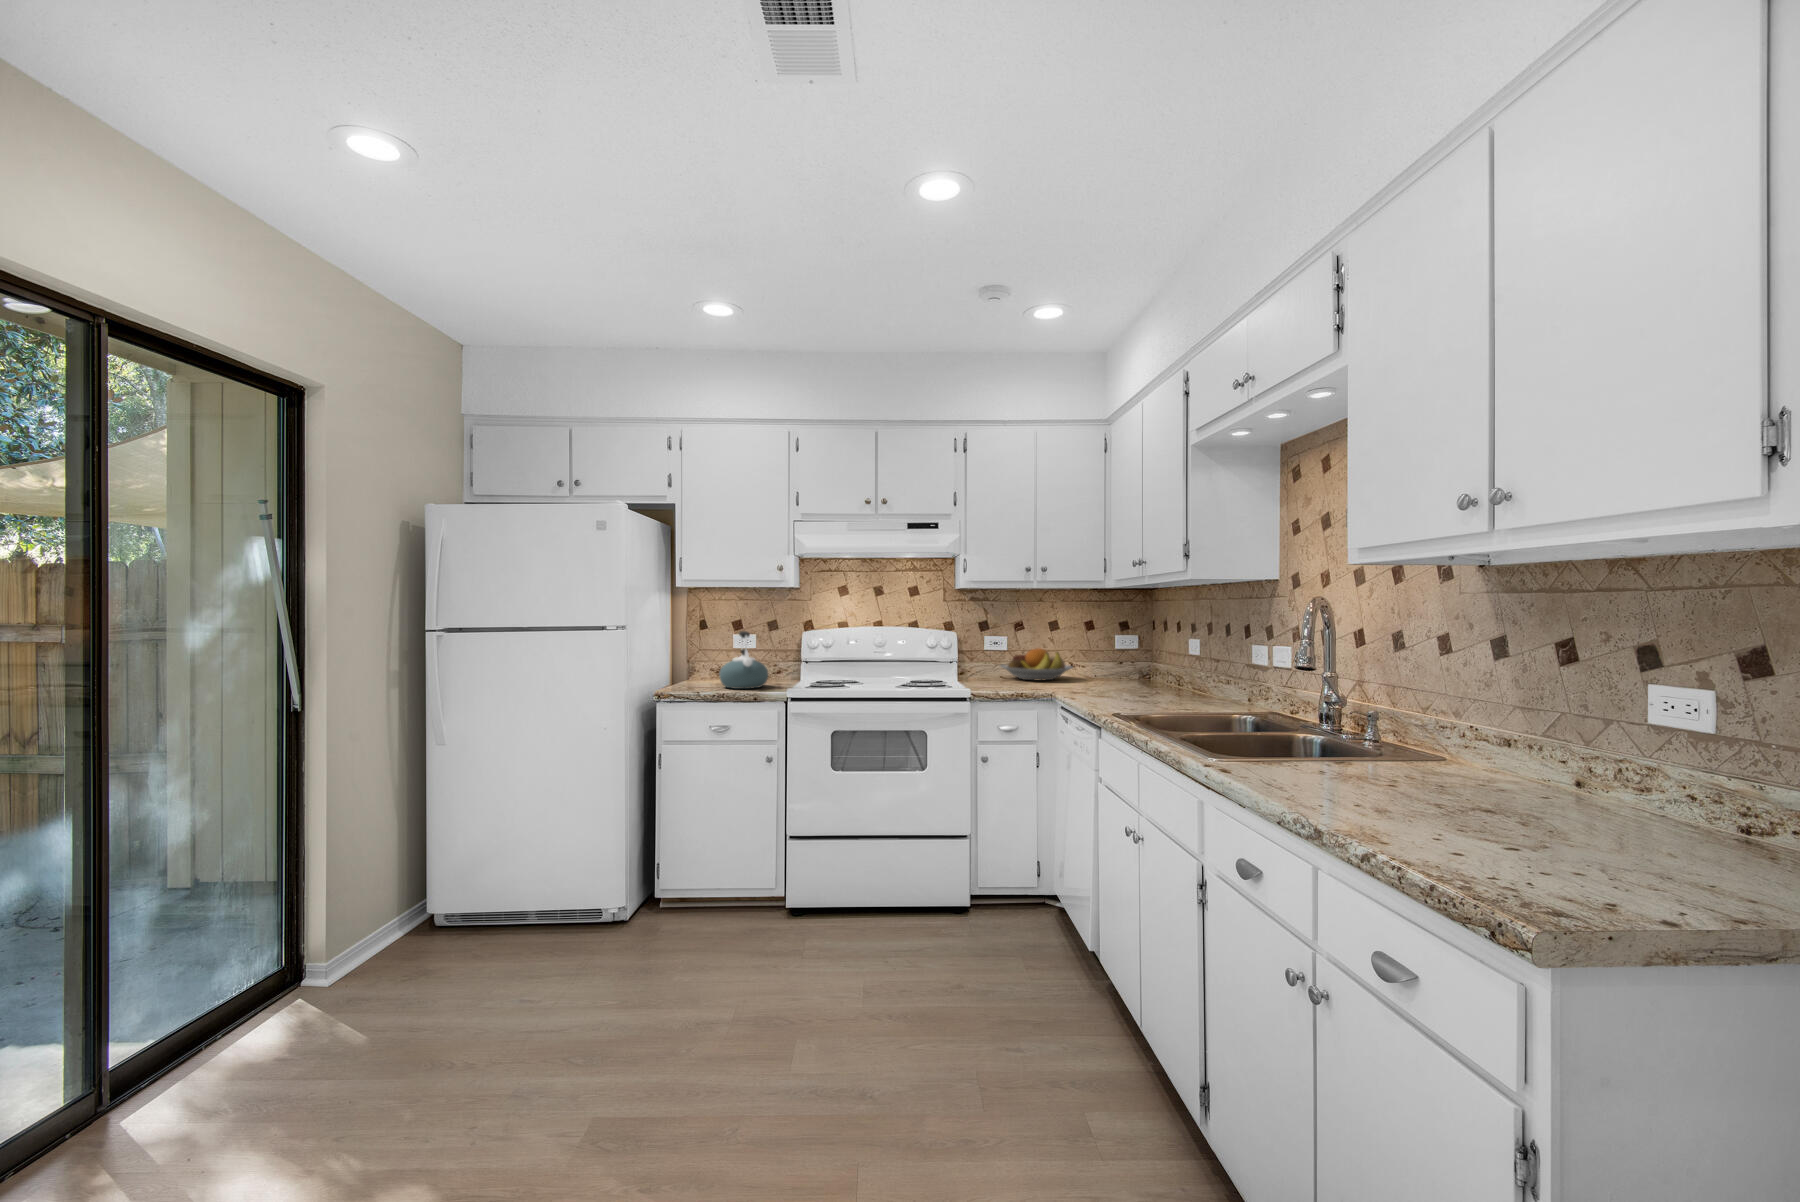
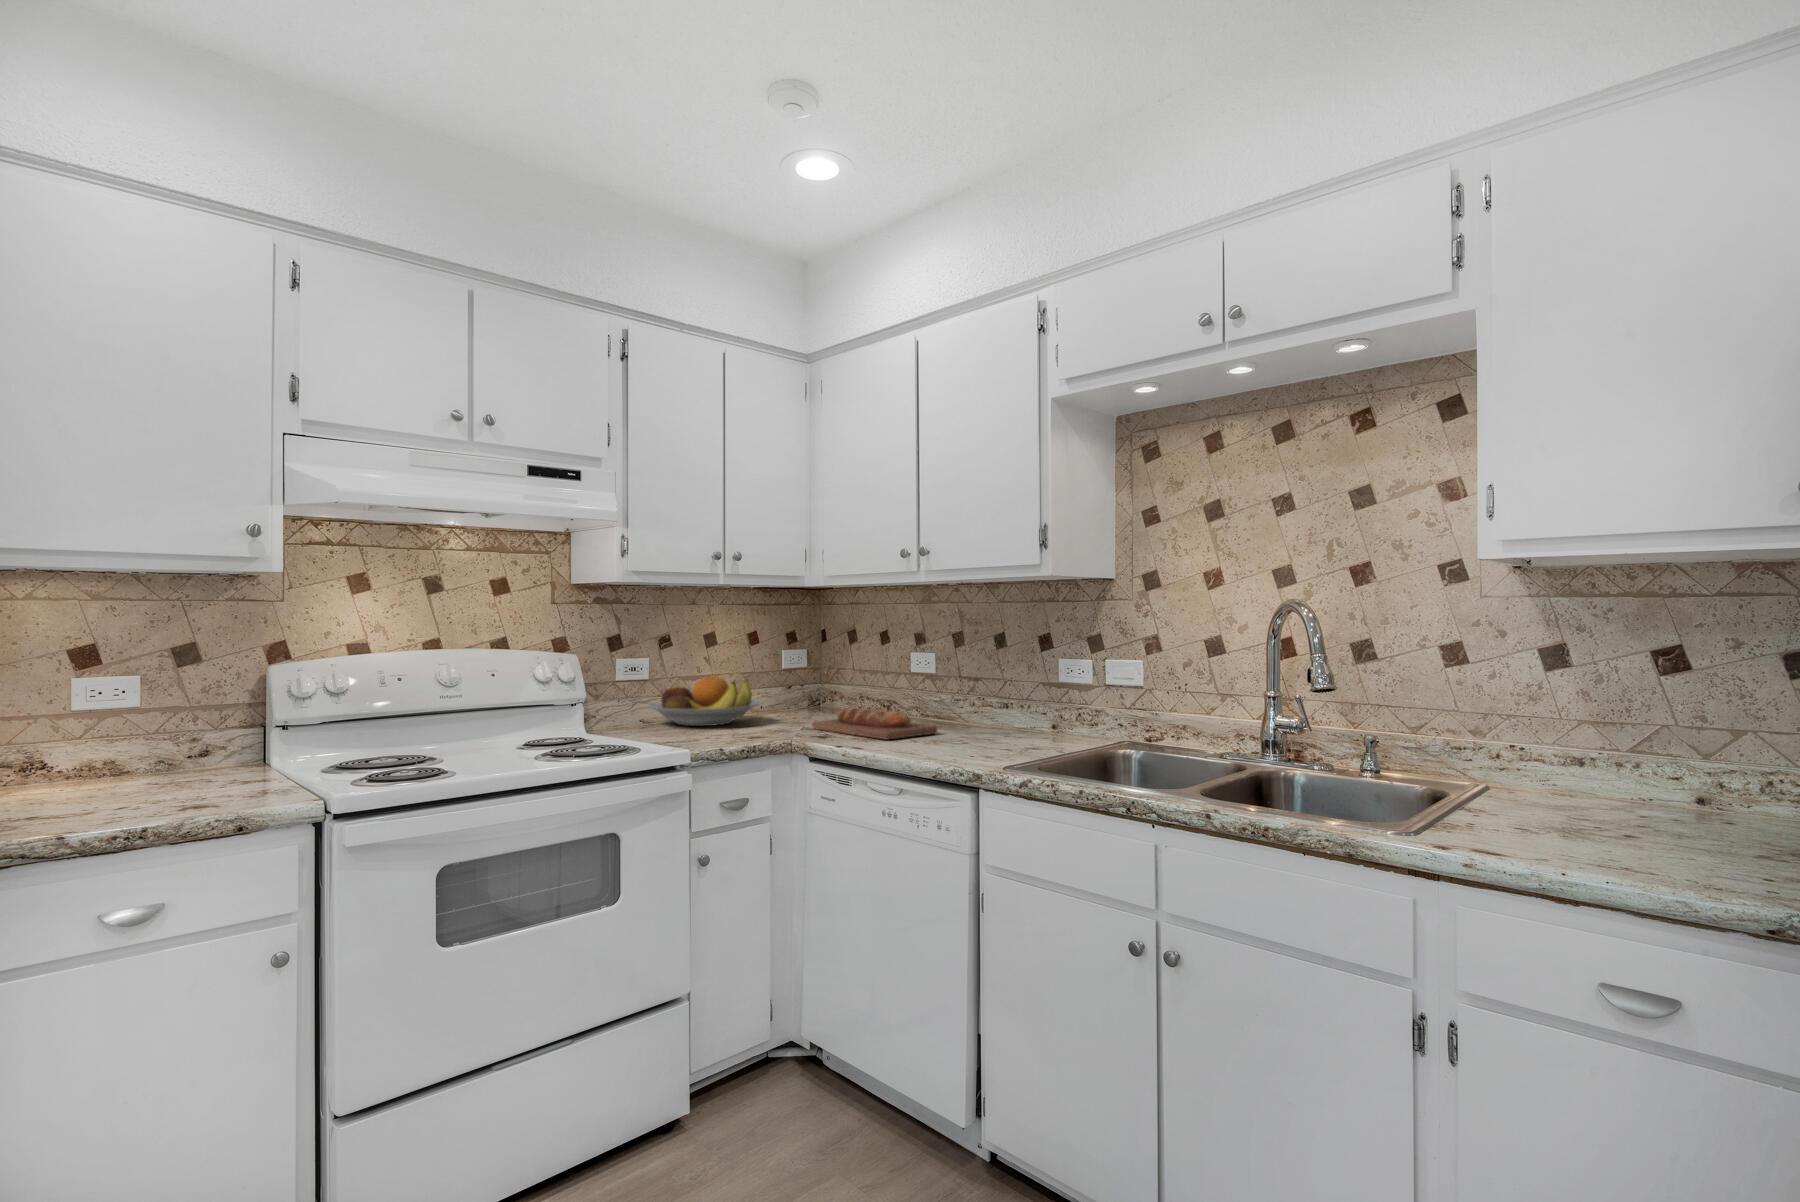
kettle: present [719,631,768,689] -> none [73,670,218,806]
bread loaf: none [1094,674,1169,696] -> present [812,707,937,739]

